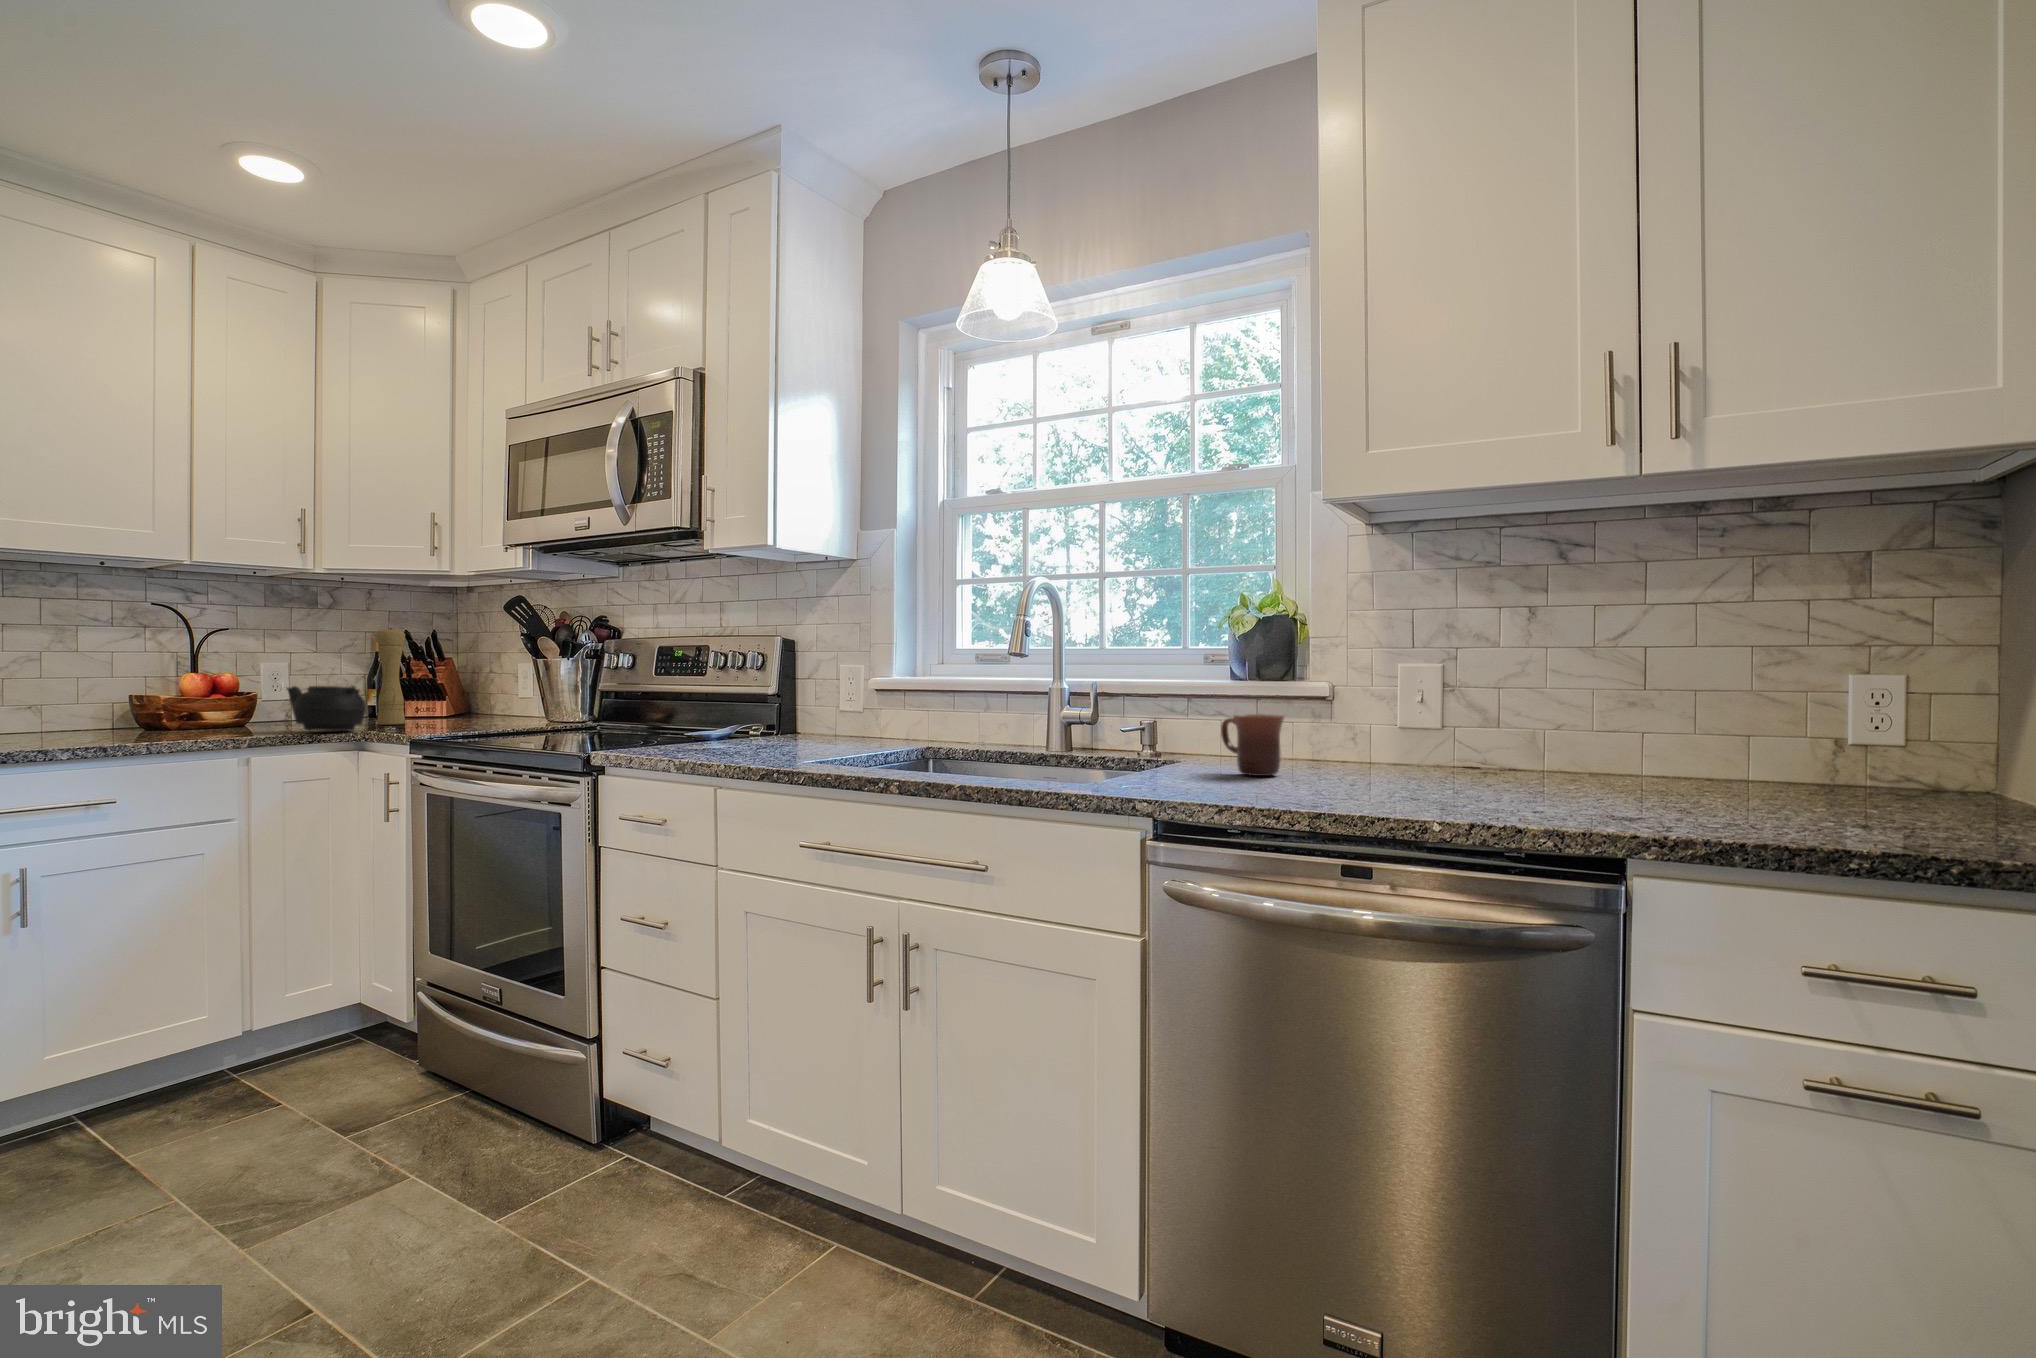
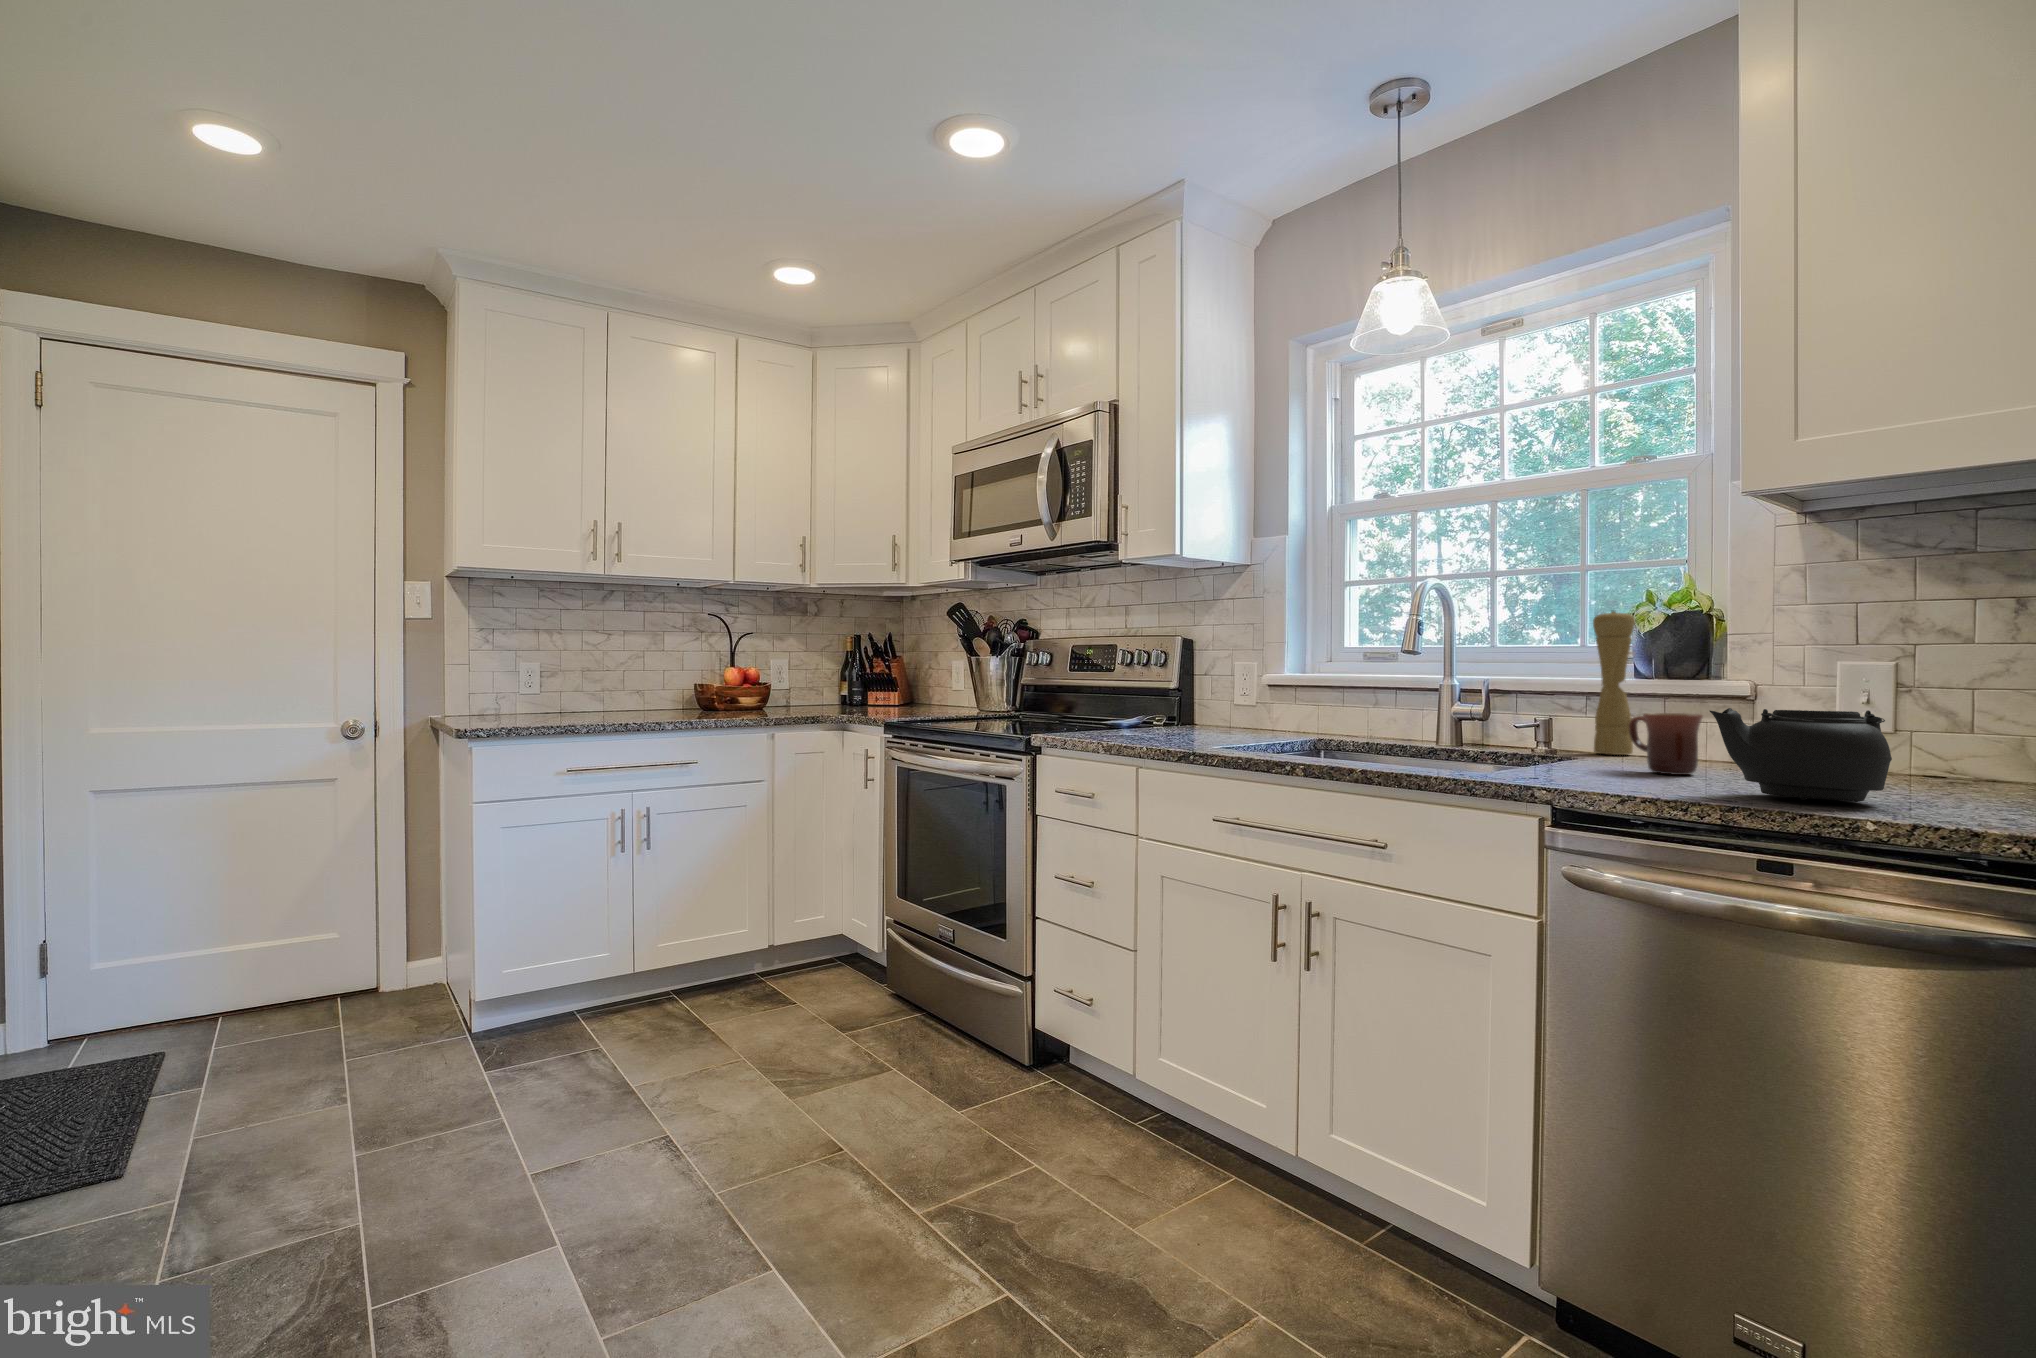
pepper mill: present [376,628,405,725] -> present [1593,611,1635,755]
teapot: present [287,686,366,731] -> present [1710,708,1892,802]

